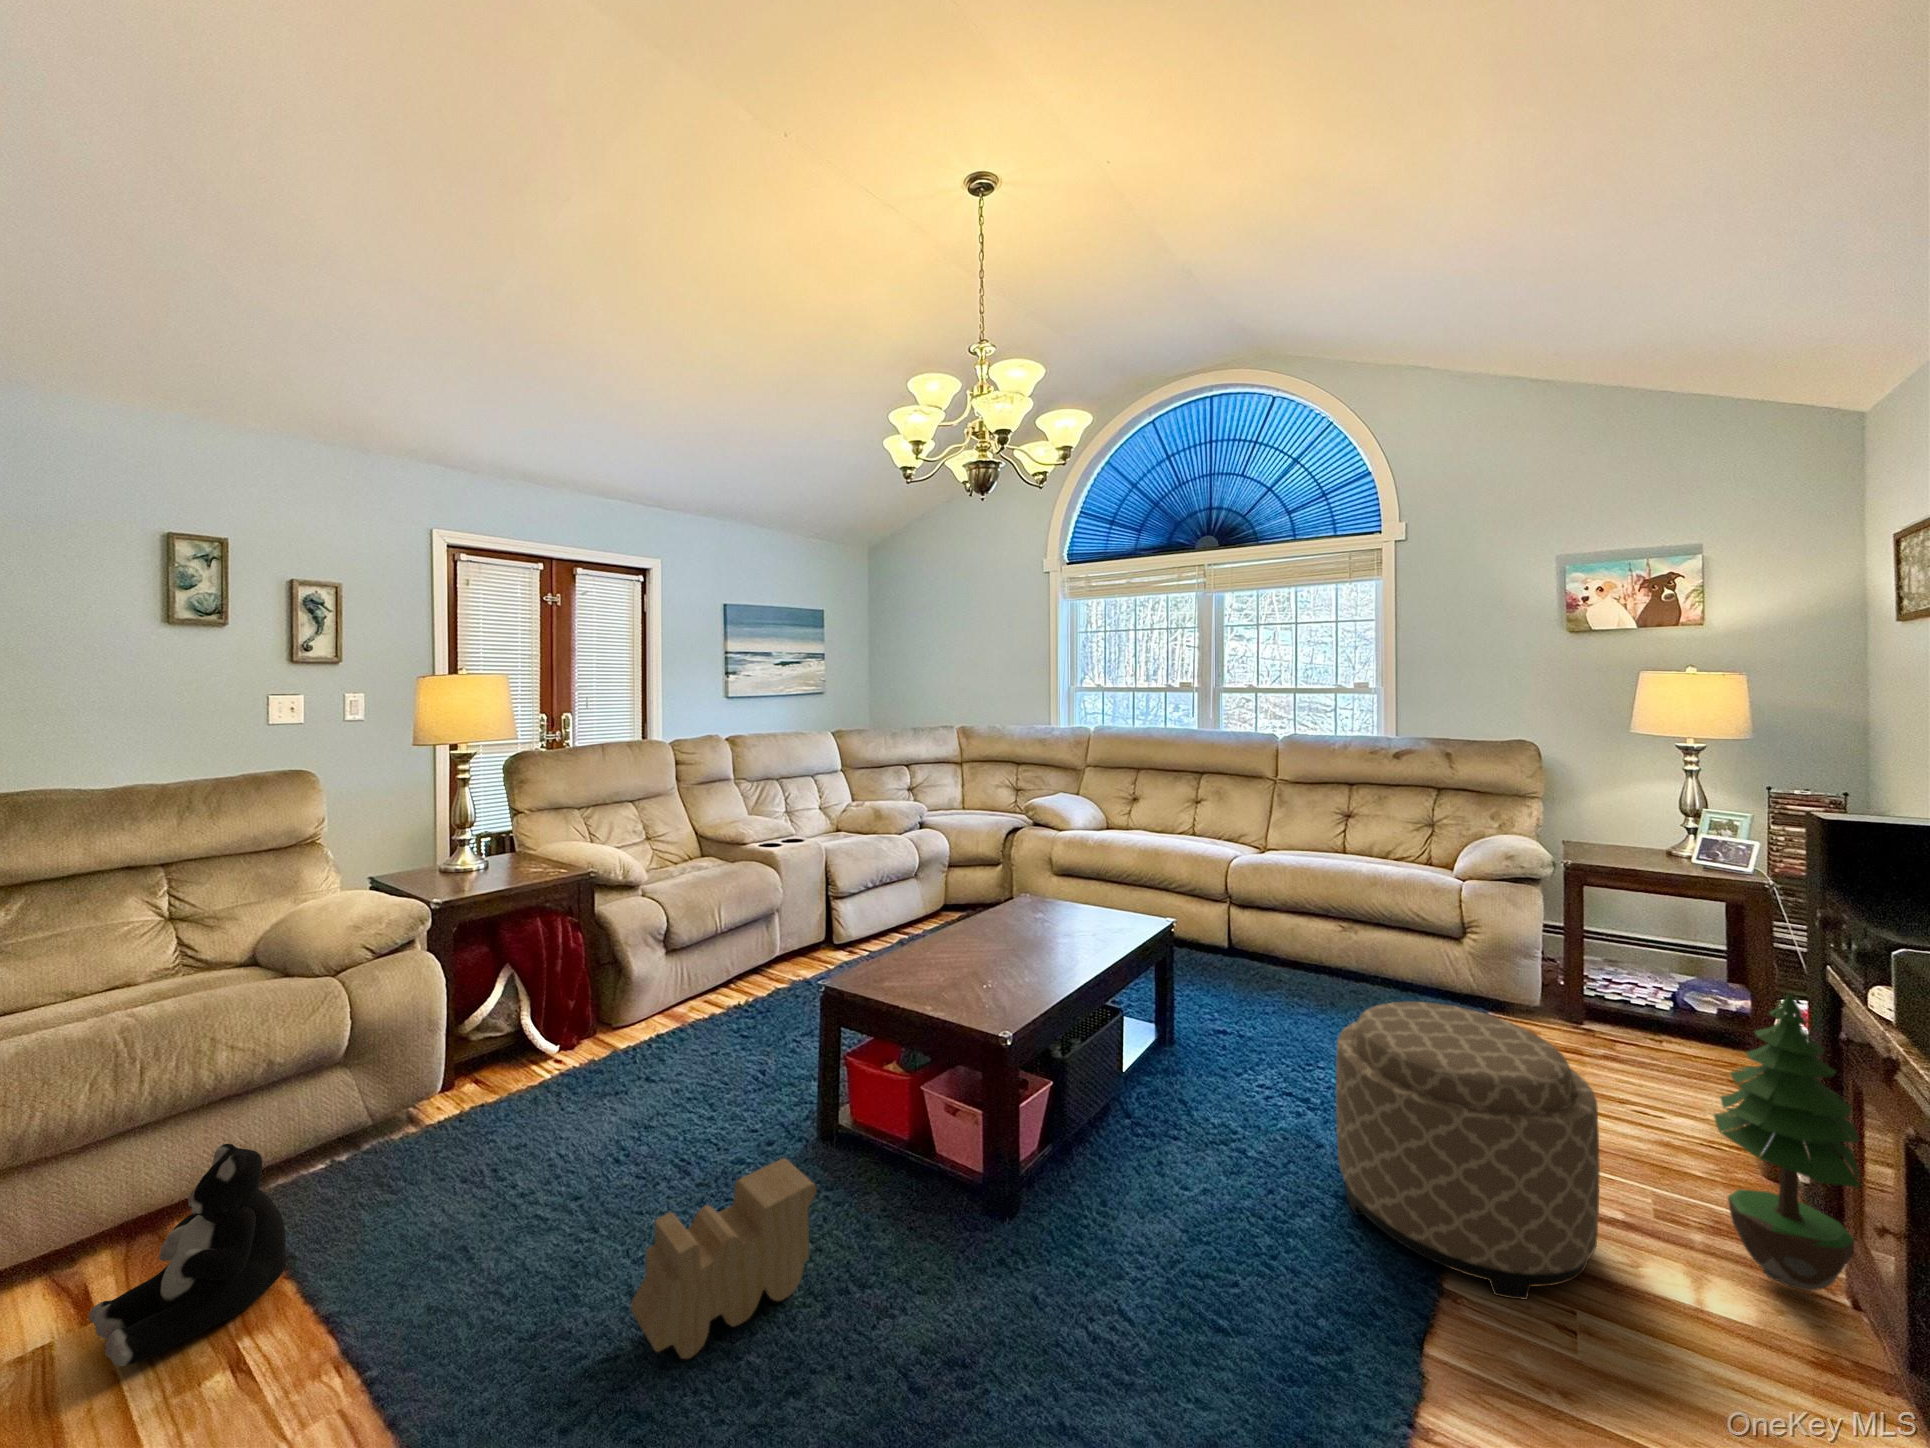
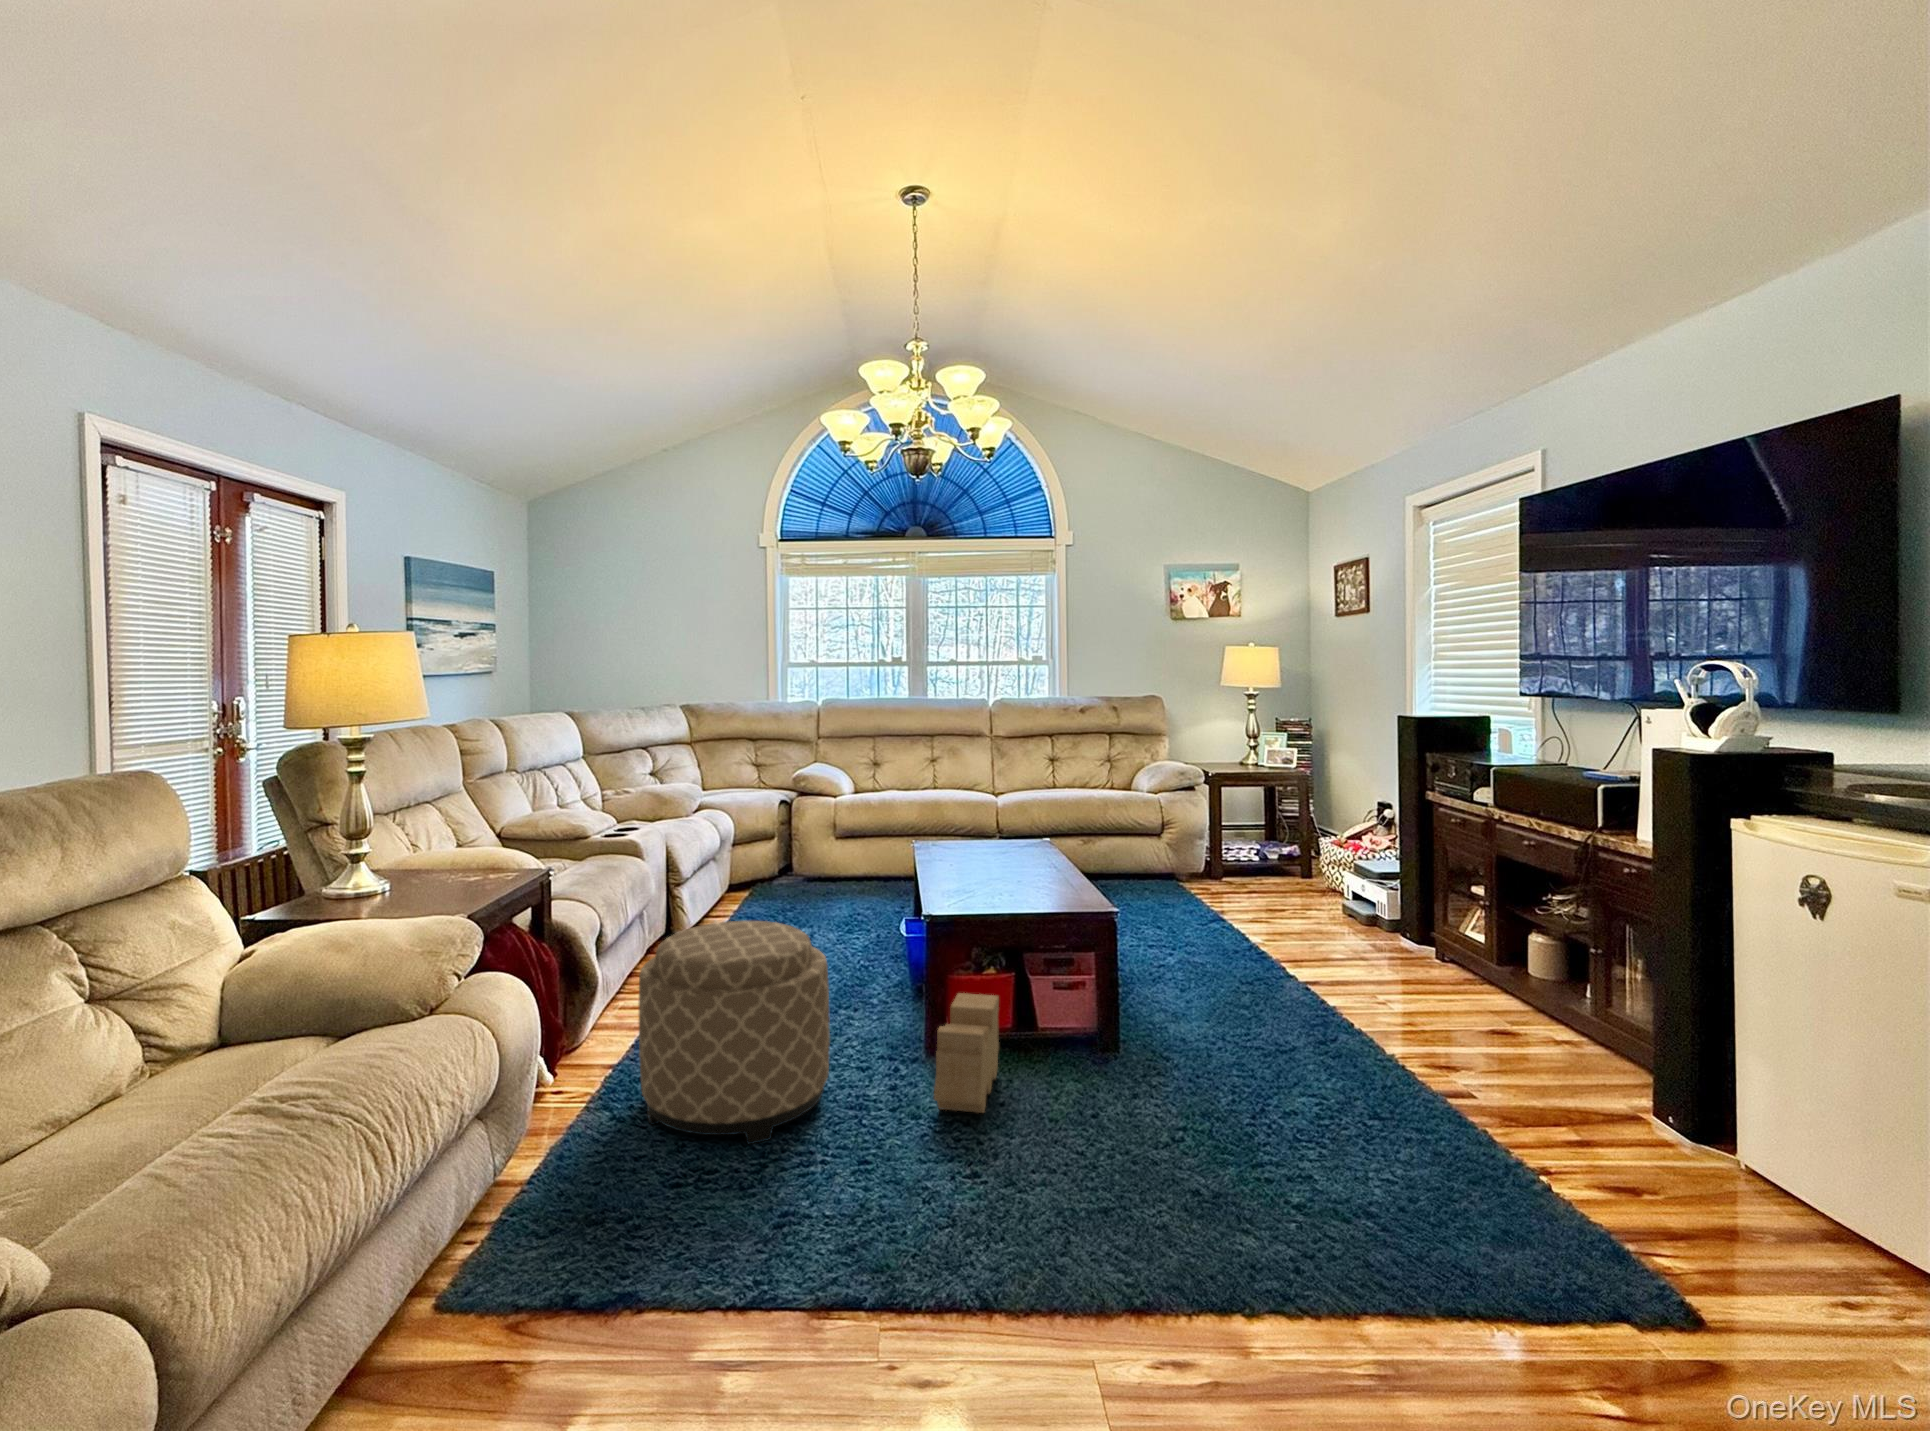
potted tree: present [1714,994,1861,1291] -> none [1349,794,1410,945]
ottoman: present [1336,1002,1600,1300] -> present [639,921,830,1144]
plush toy: present [89,1144,287,1366] -> none [487,1073,622,1268]

